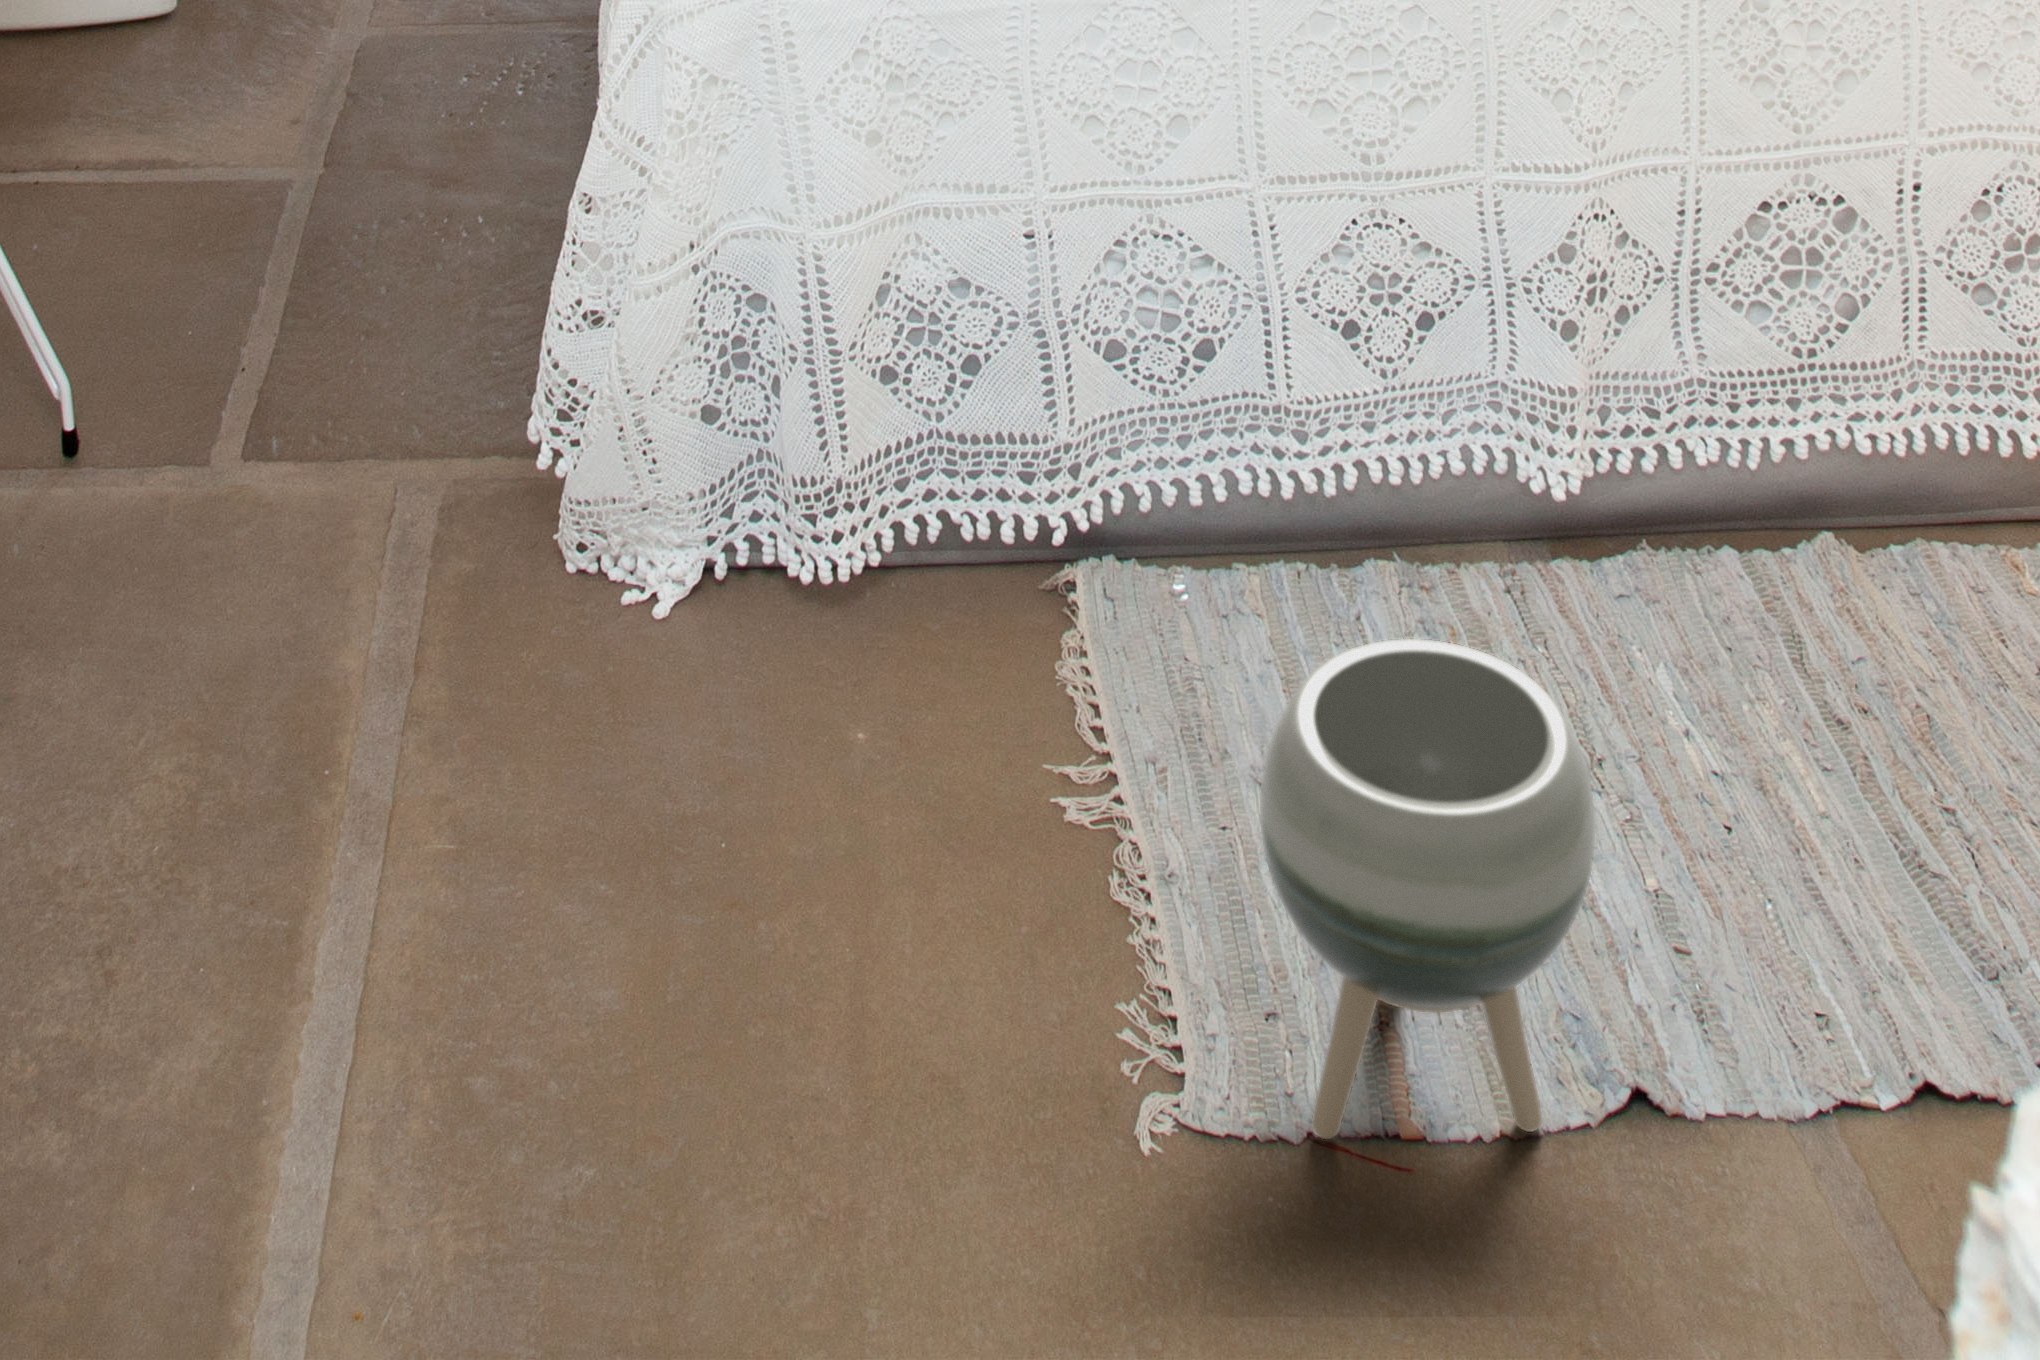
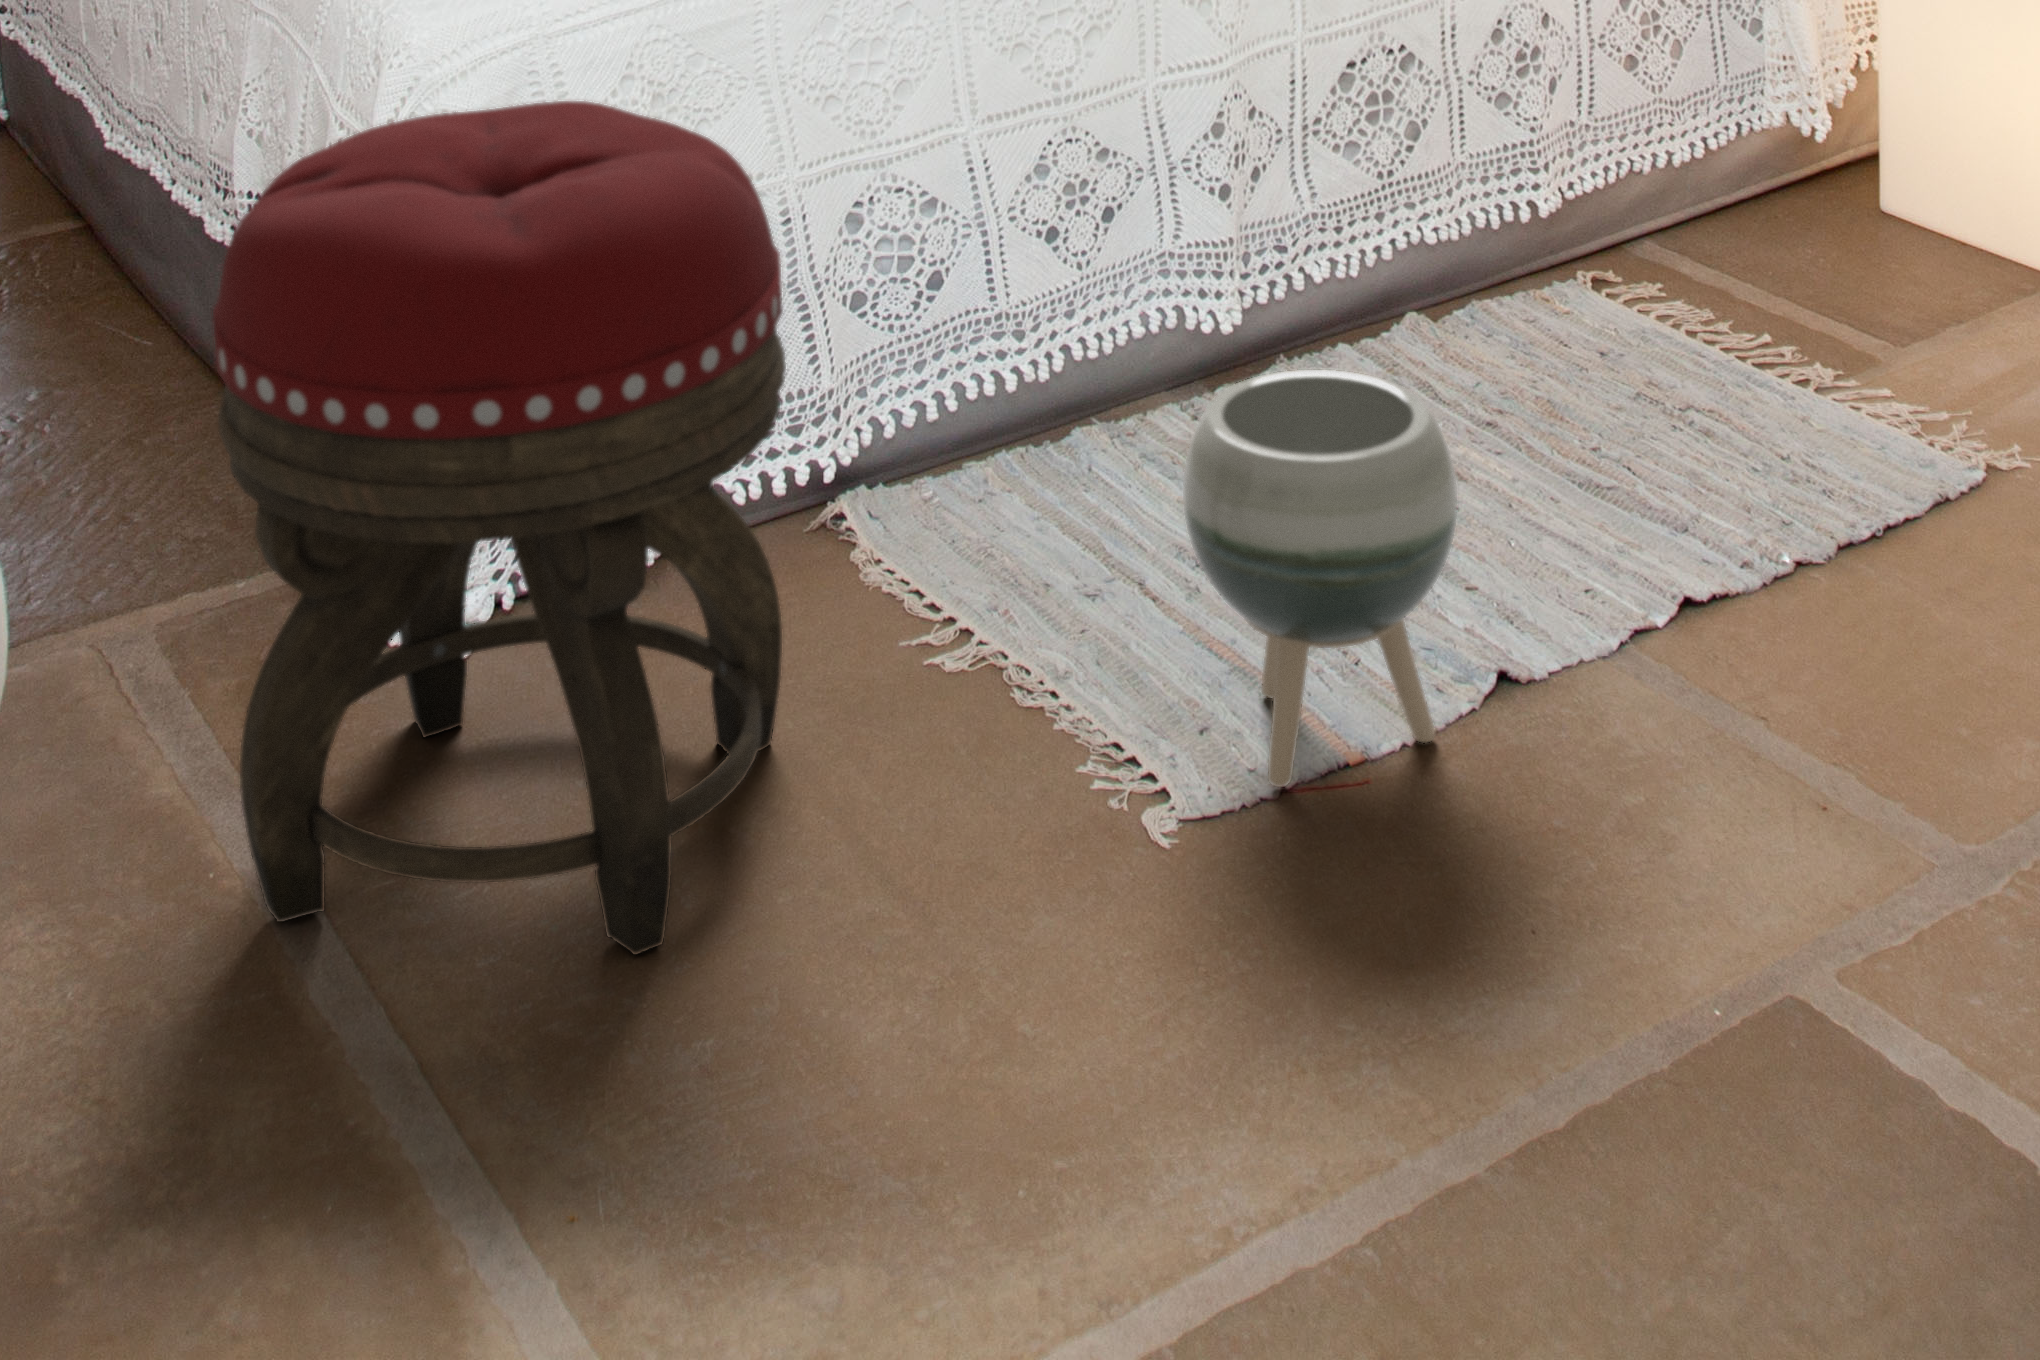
footstool: none [221,135,853,1119] -> present [213,101,786,954]

